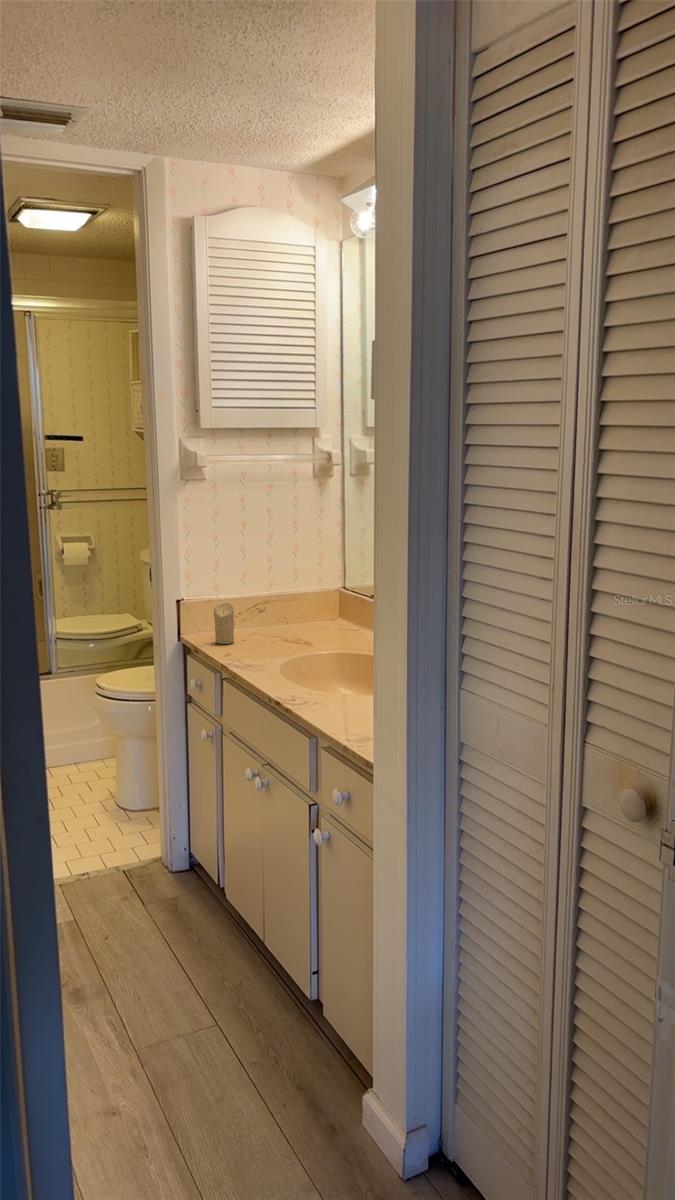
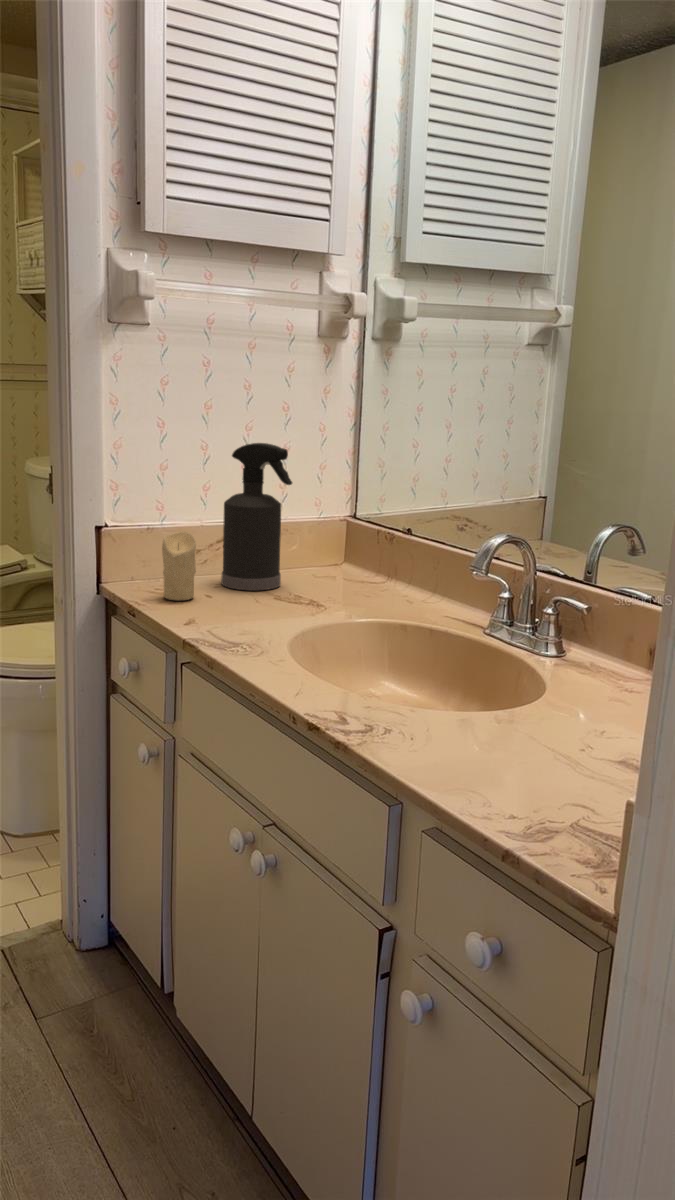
spray bottle: none [253,547,294,637] -> present [221,443,292,590]

